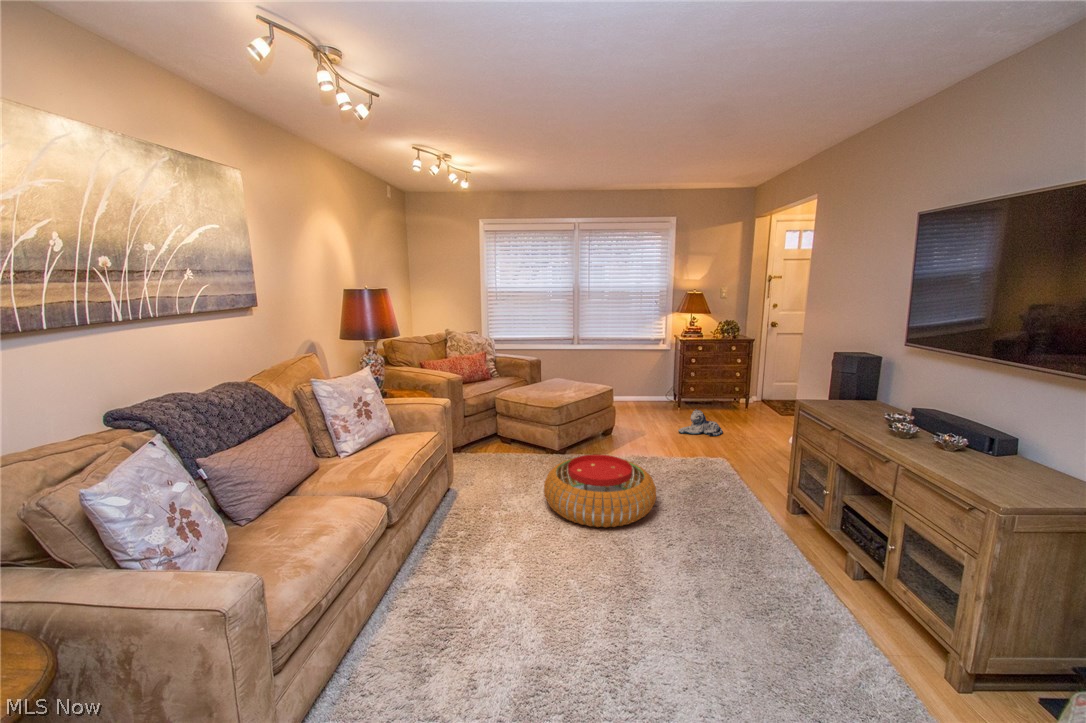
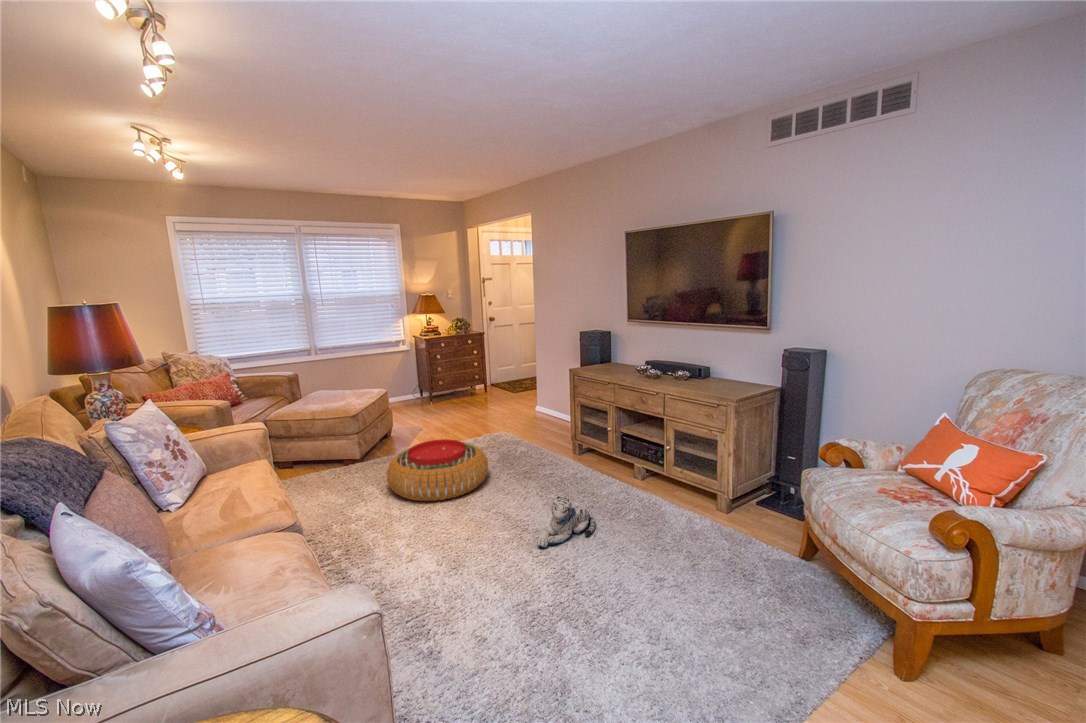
plush toy: present [678,409,723,436] -> present [537,496,596,548]

